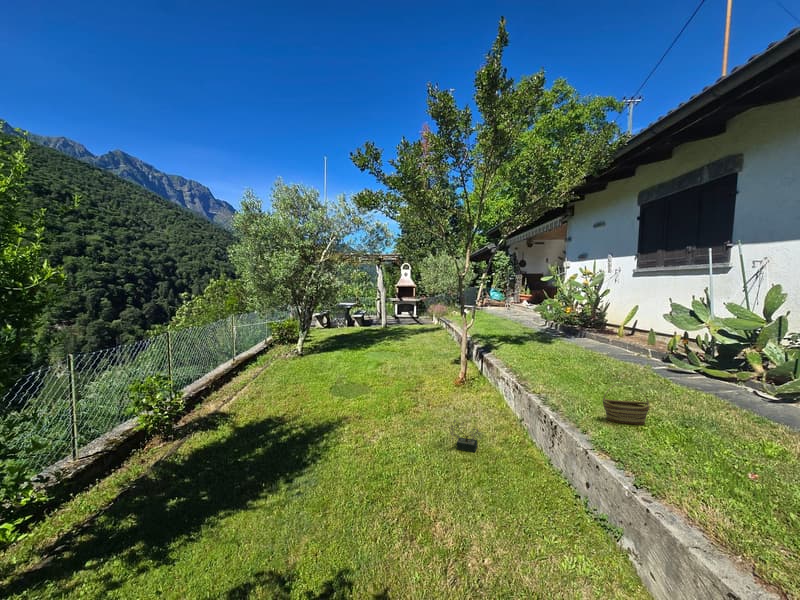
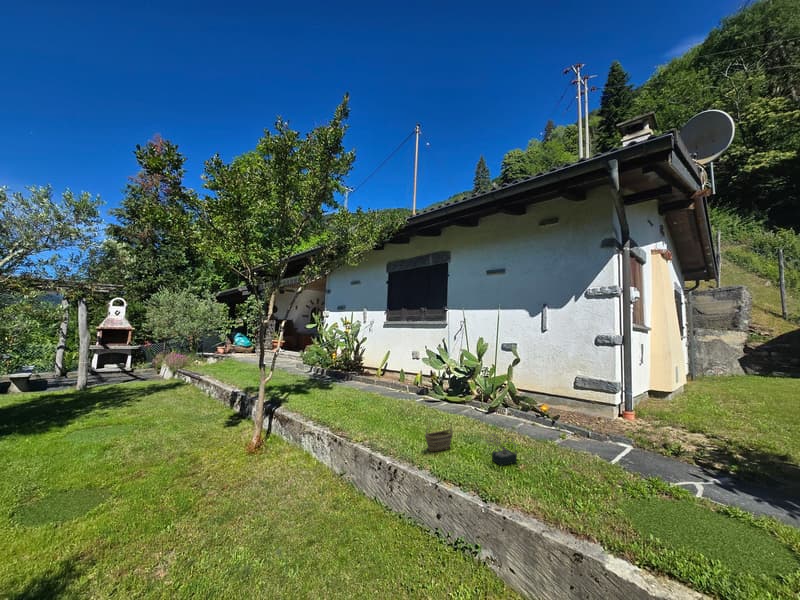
decorative plant: present [450,420,481,452] -> present [486,434,517,466]

